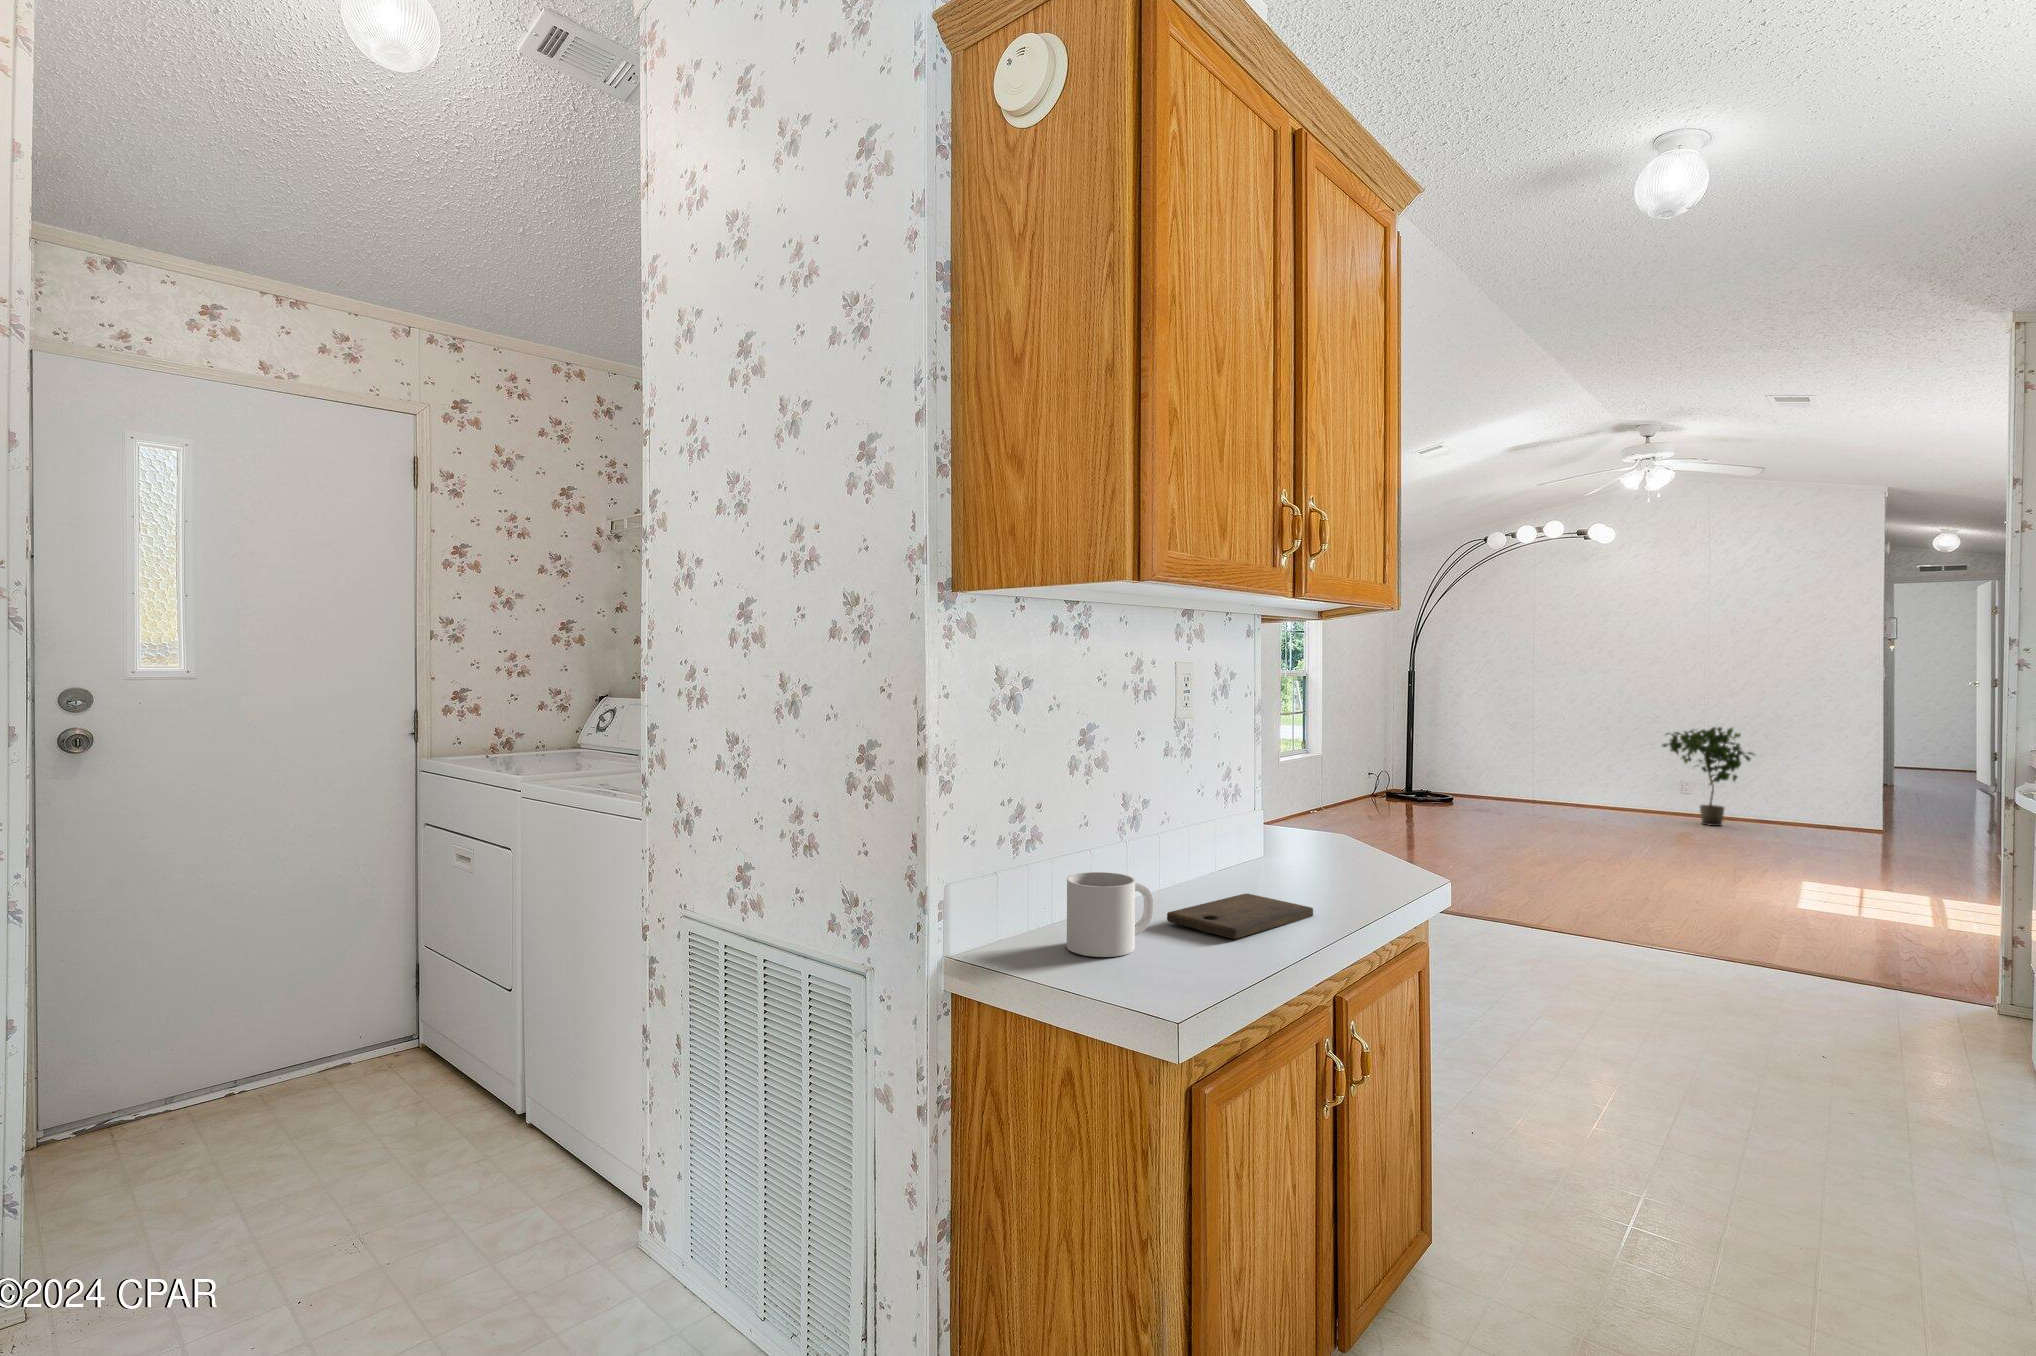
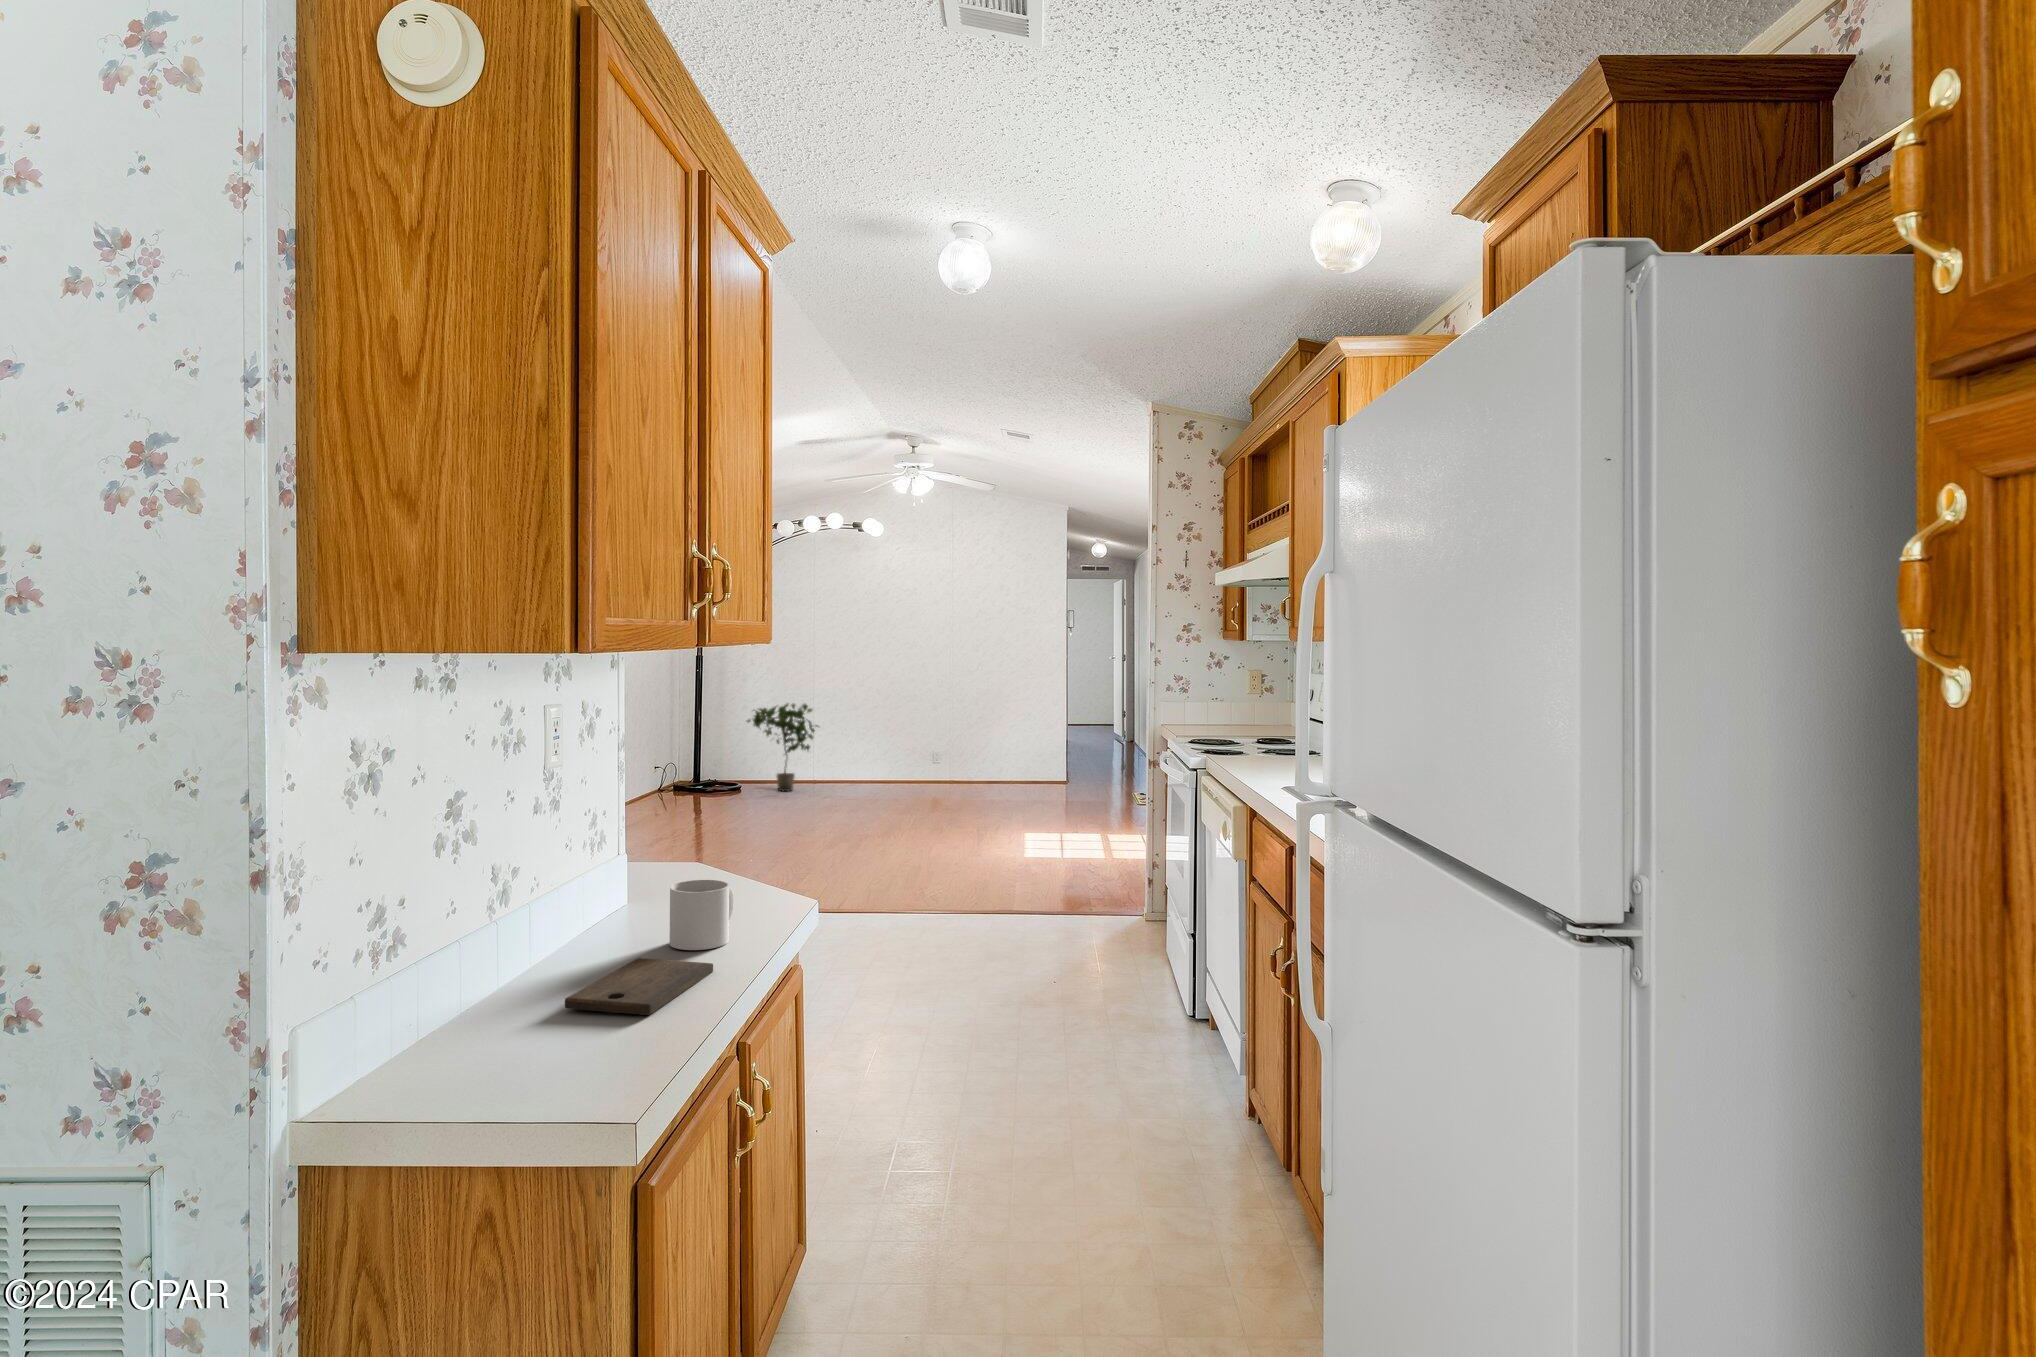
potted plant: present [1662,727,1754,826] -> present [747,703,817,791]
mug: present [1067,872,1154,957] -> present [669,880,734,950]

